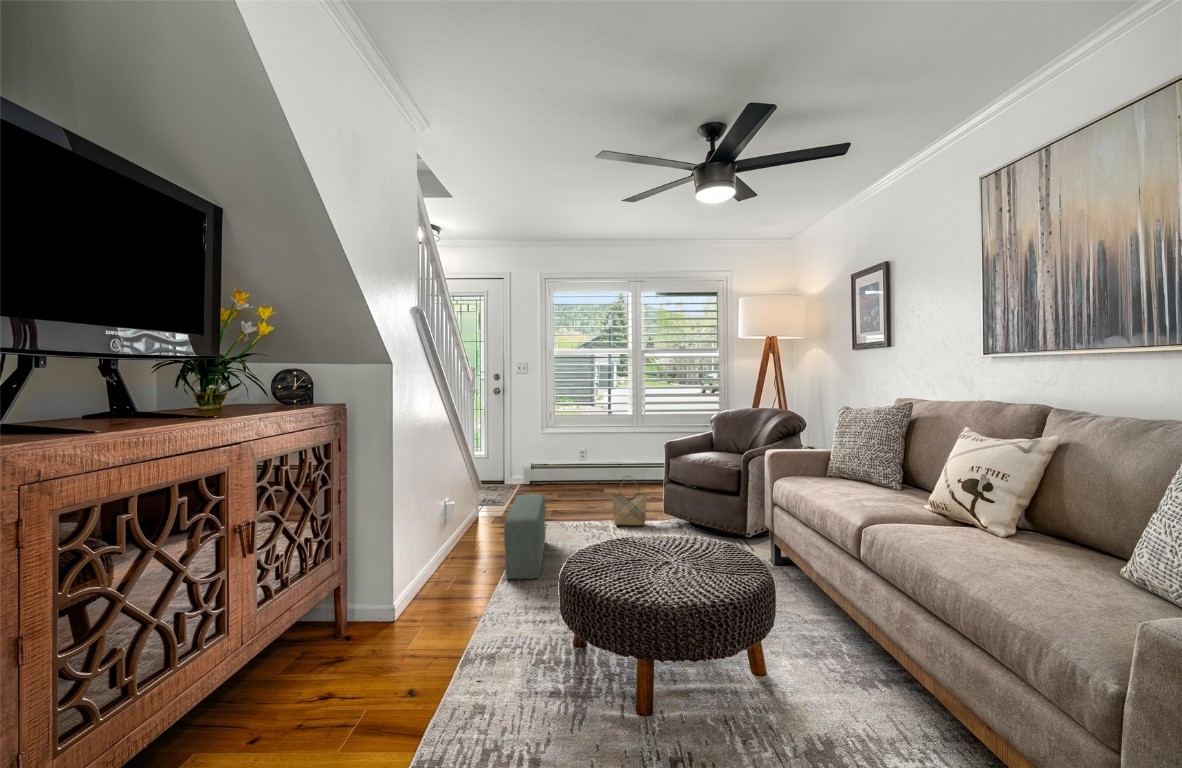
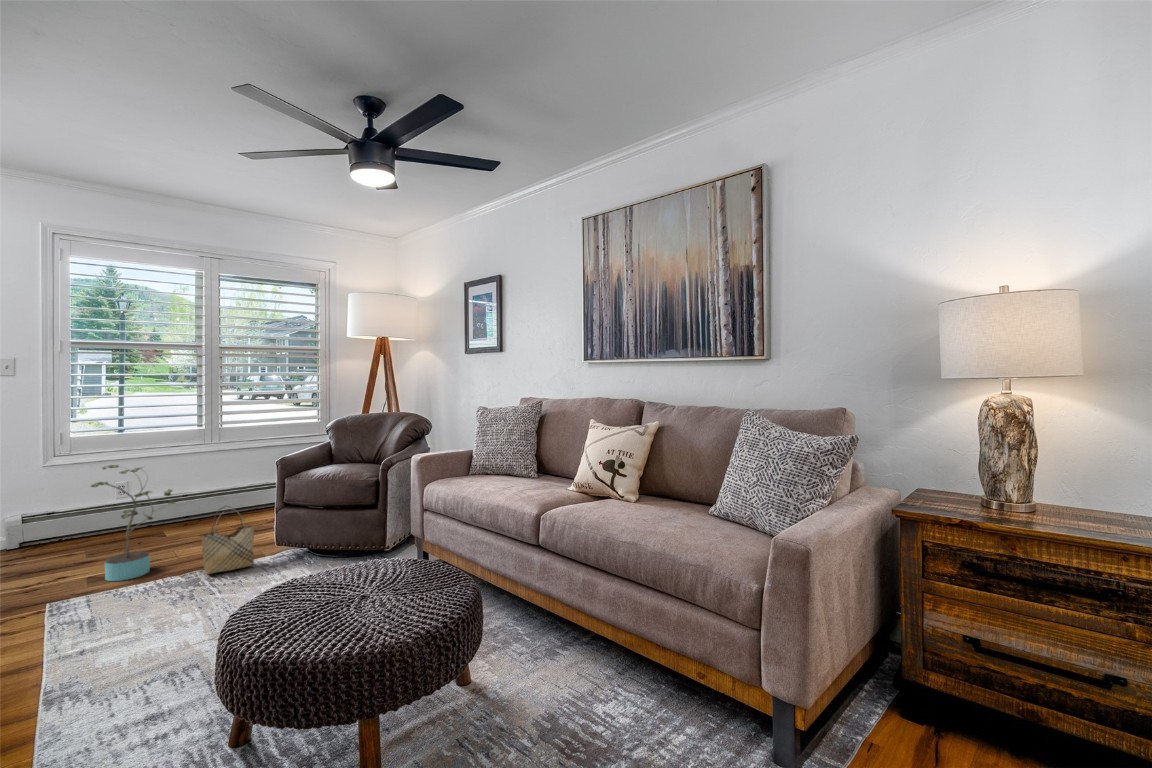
potted plant: none [554,437,601,517] -> present [91,465,174,581]
pouf: present [504,494,546,579] -> none [24,556,104,704]

